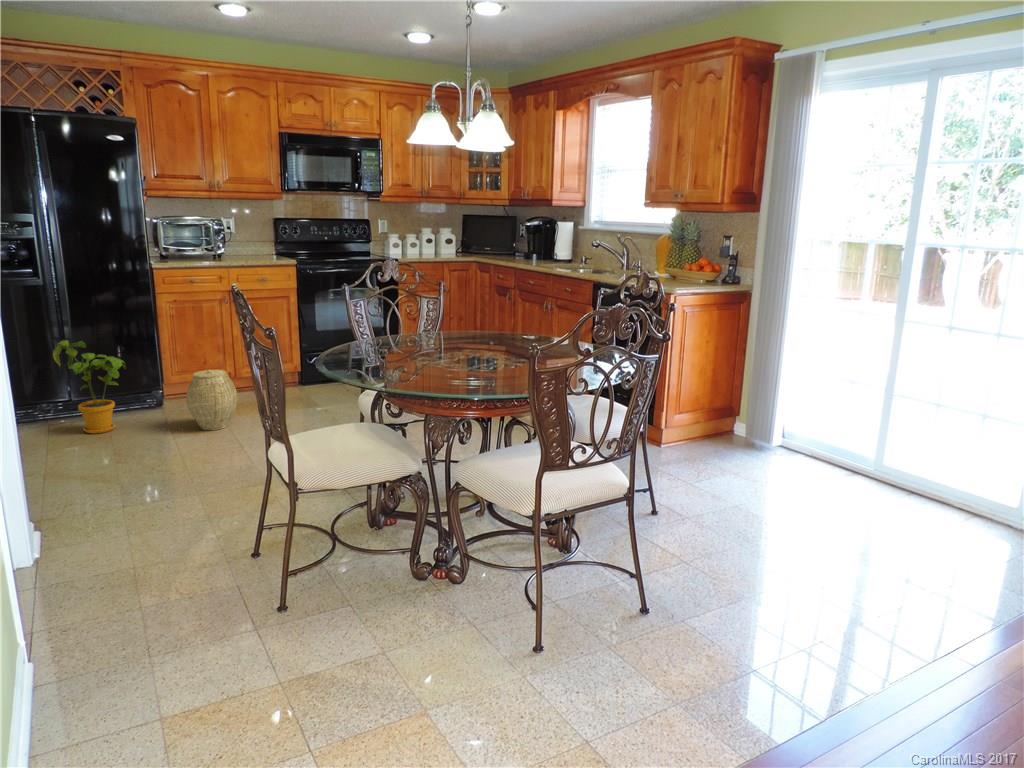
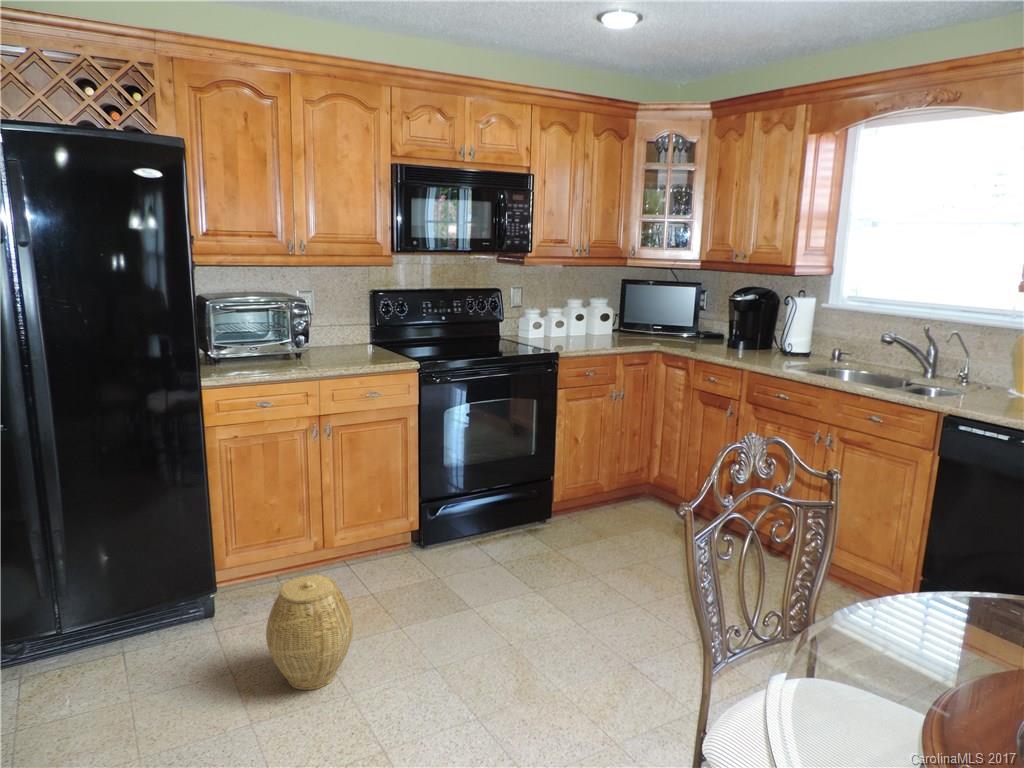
house plant: present [53,340,126,434] -> none [27,543,162,708]

